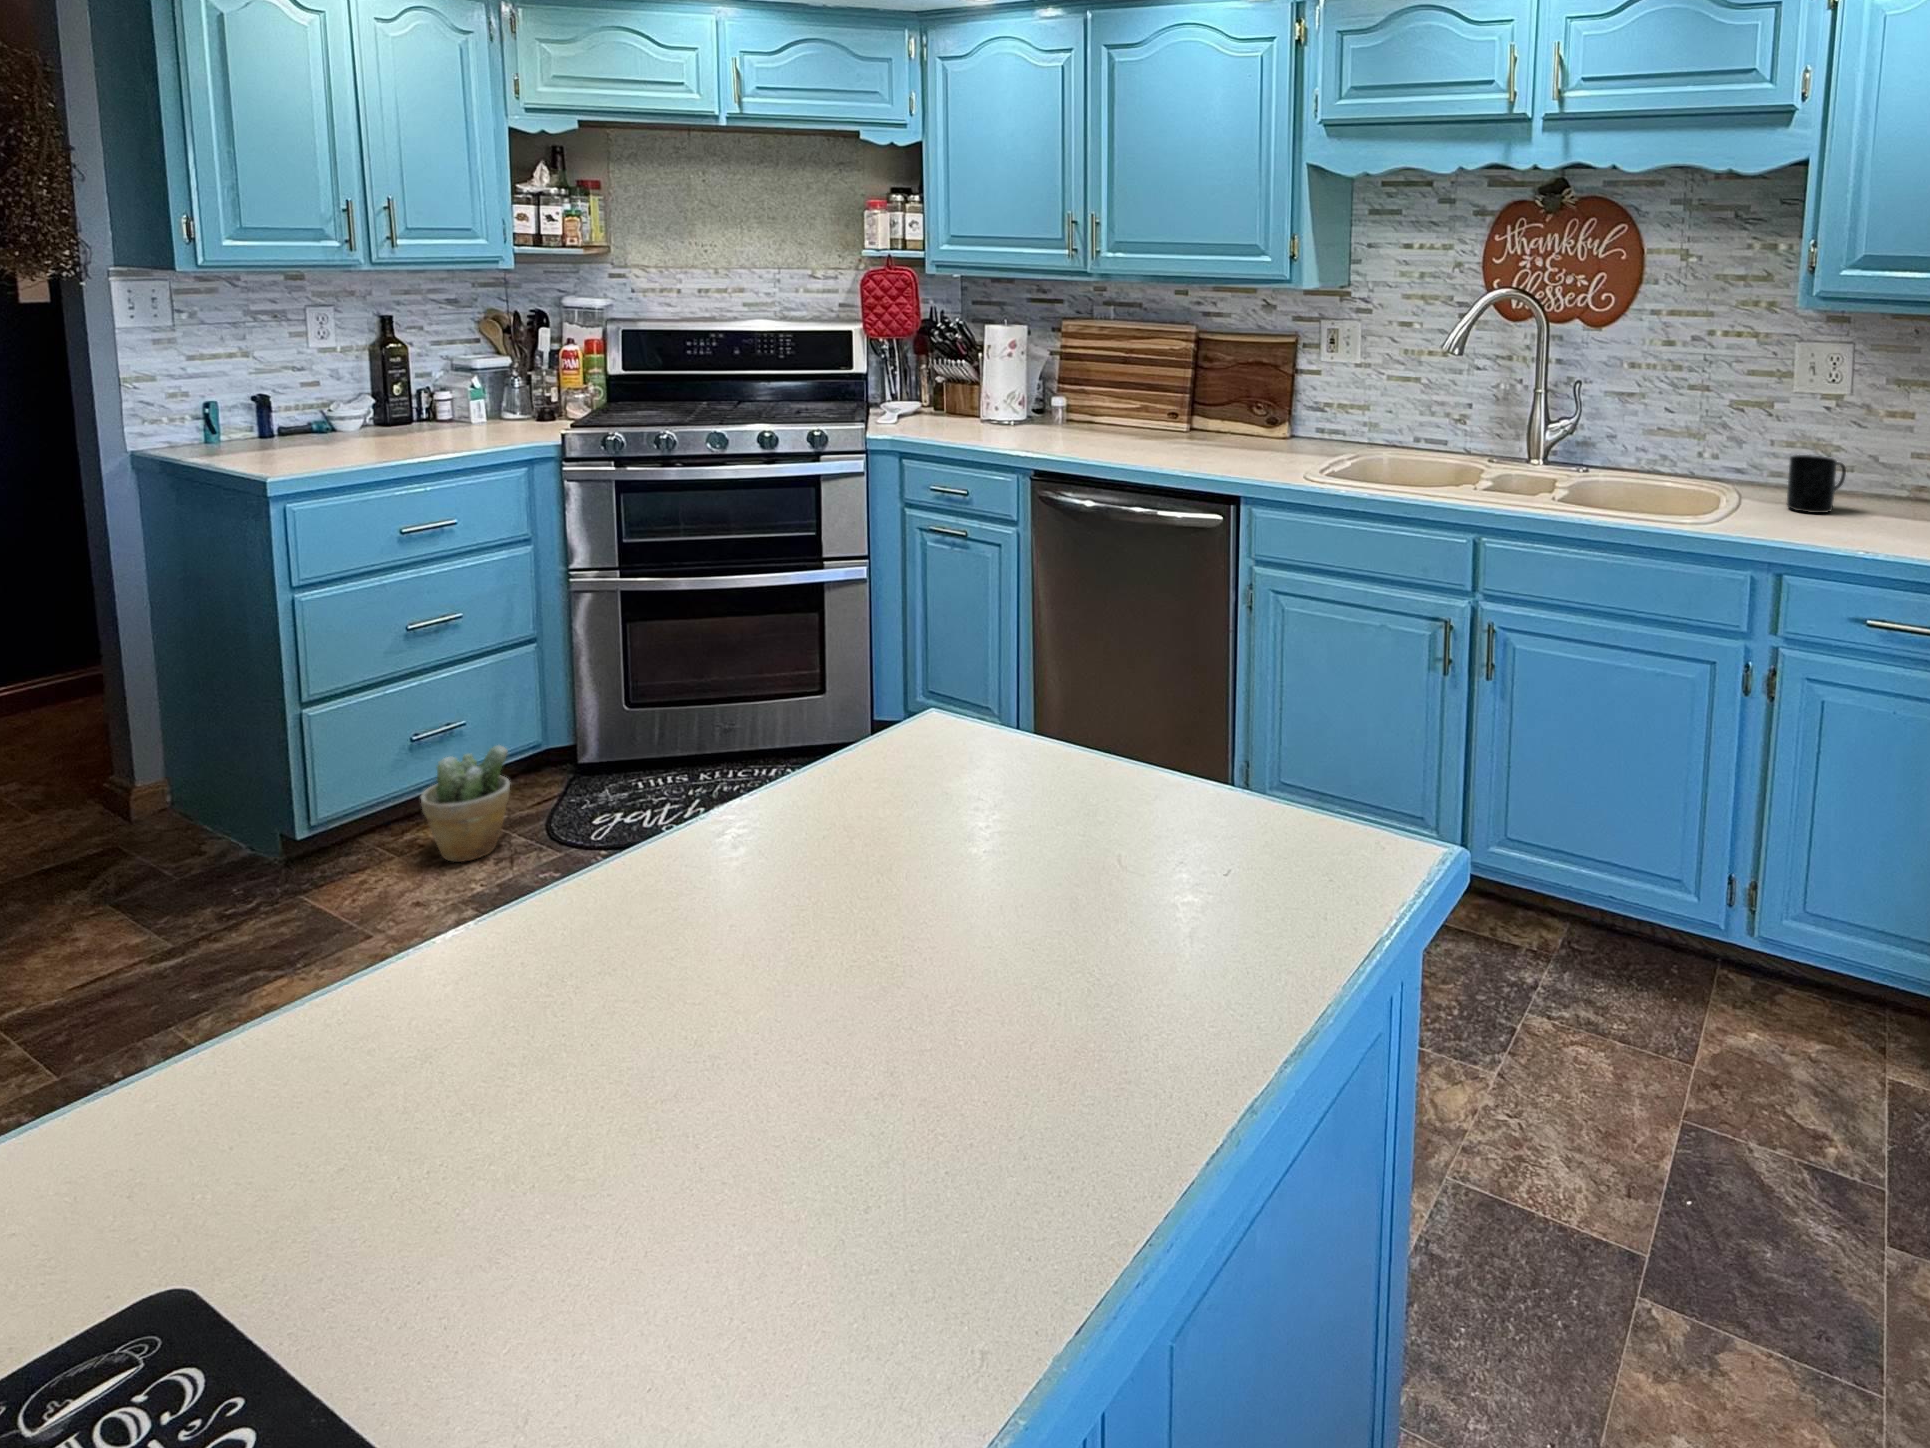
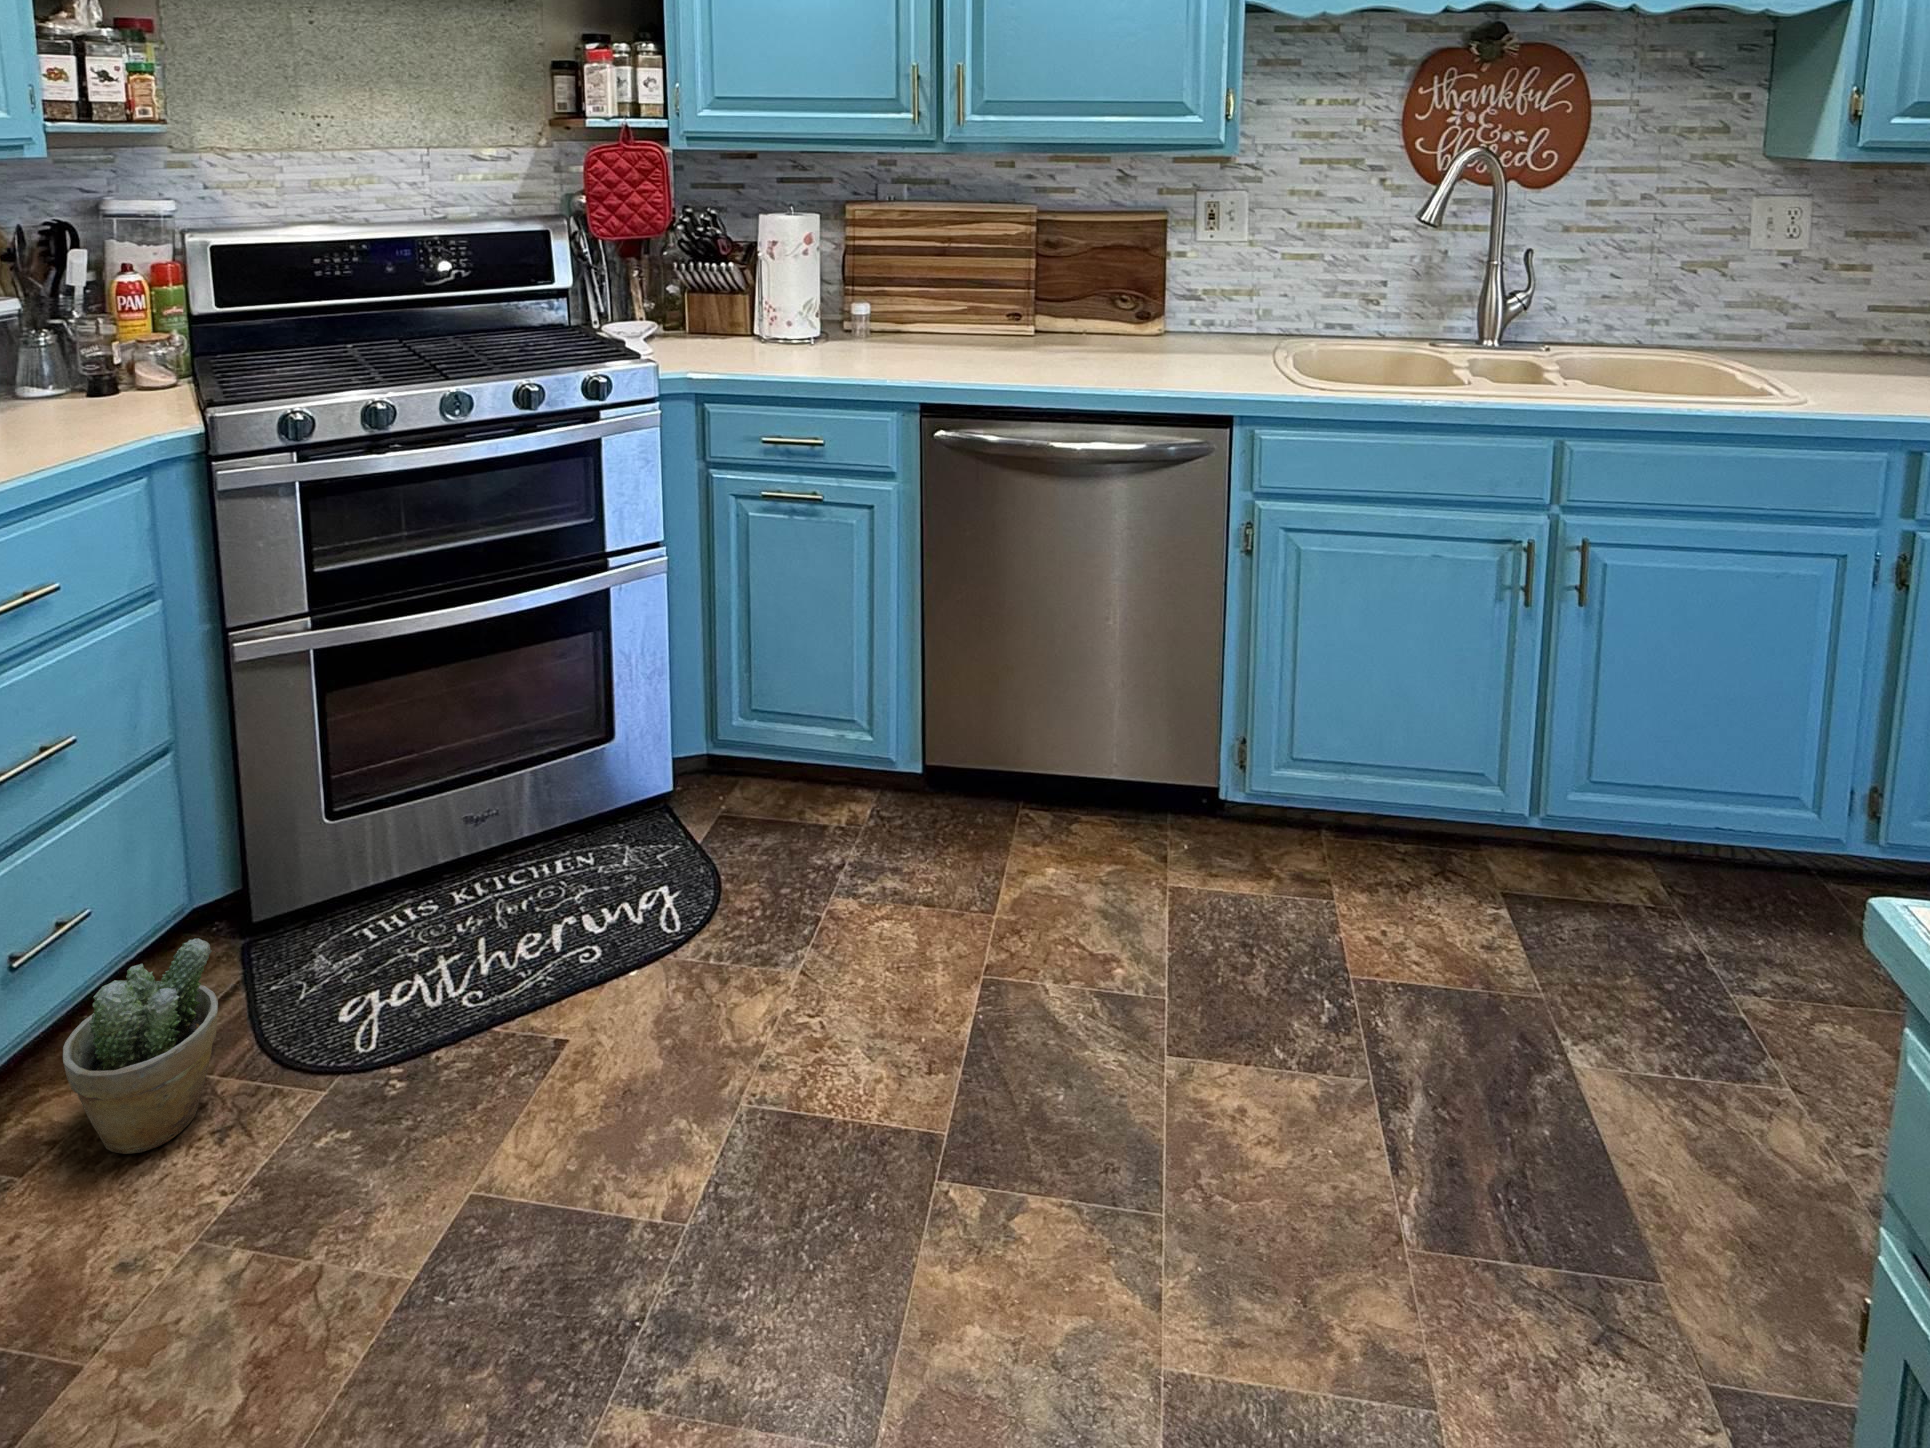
mug: present [1787,455,1846,513] -> none [1804,317,1863,378]

